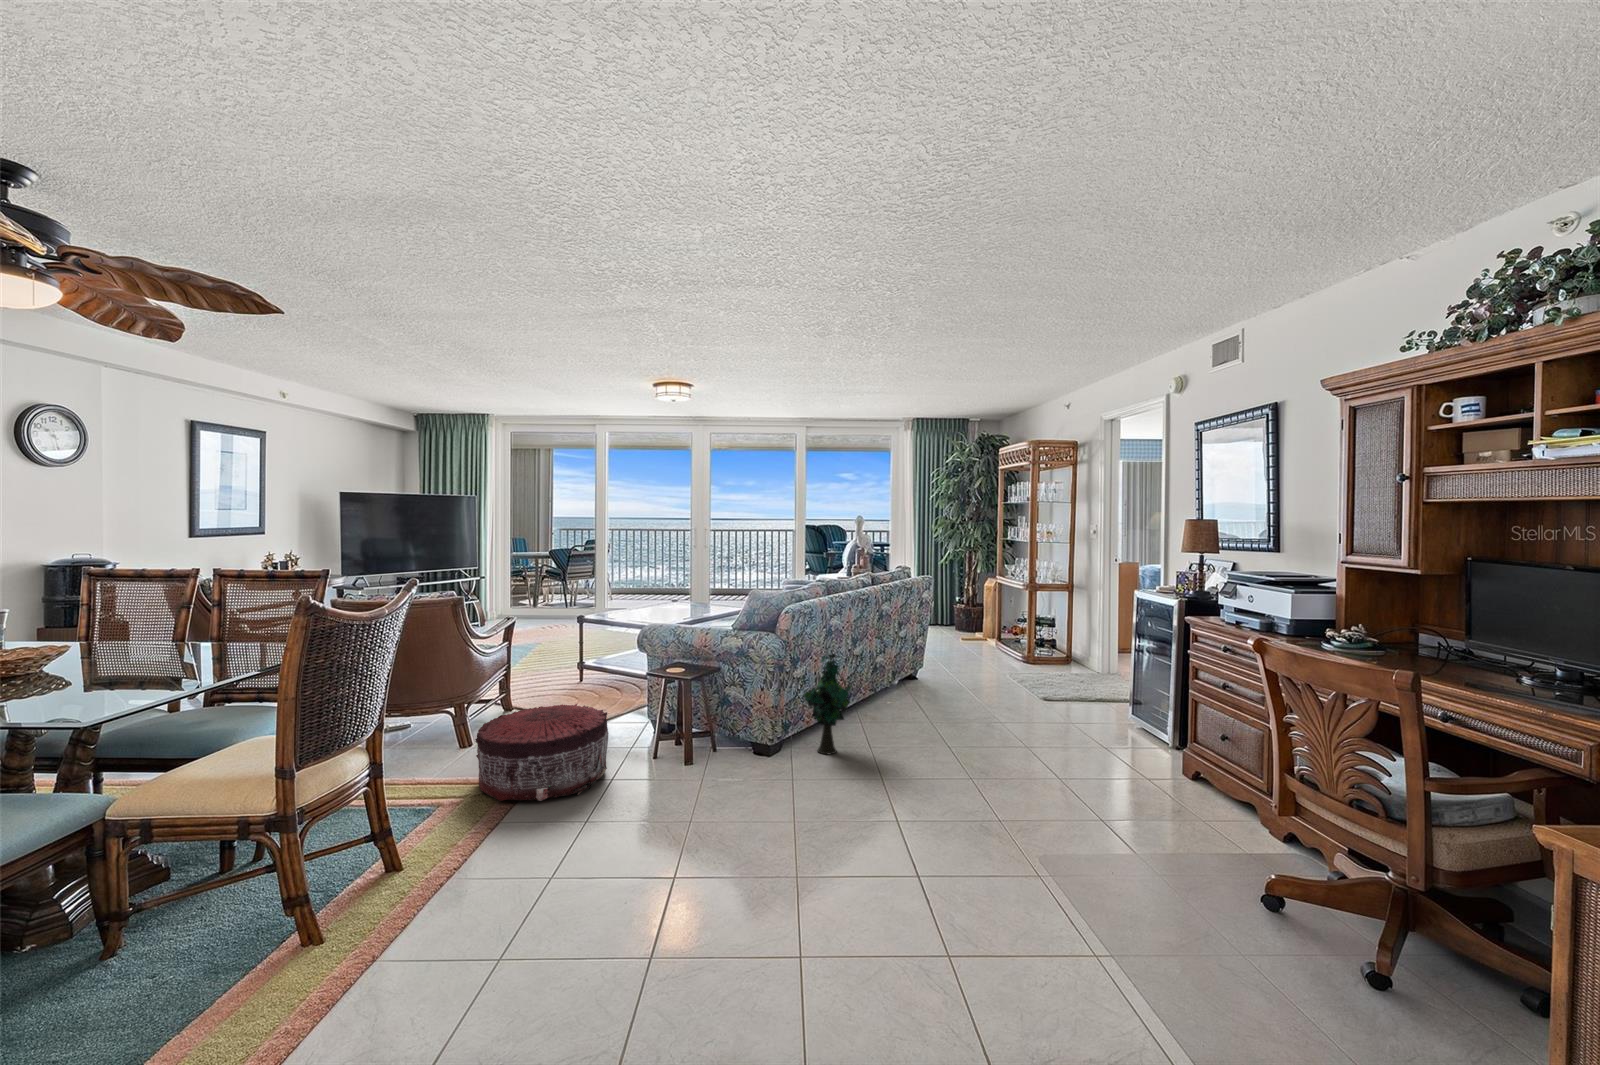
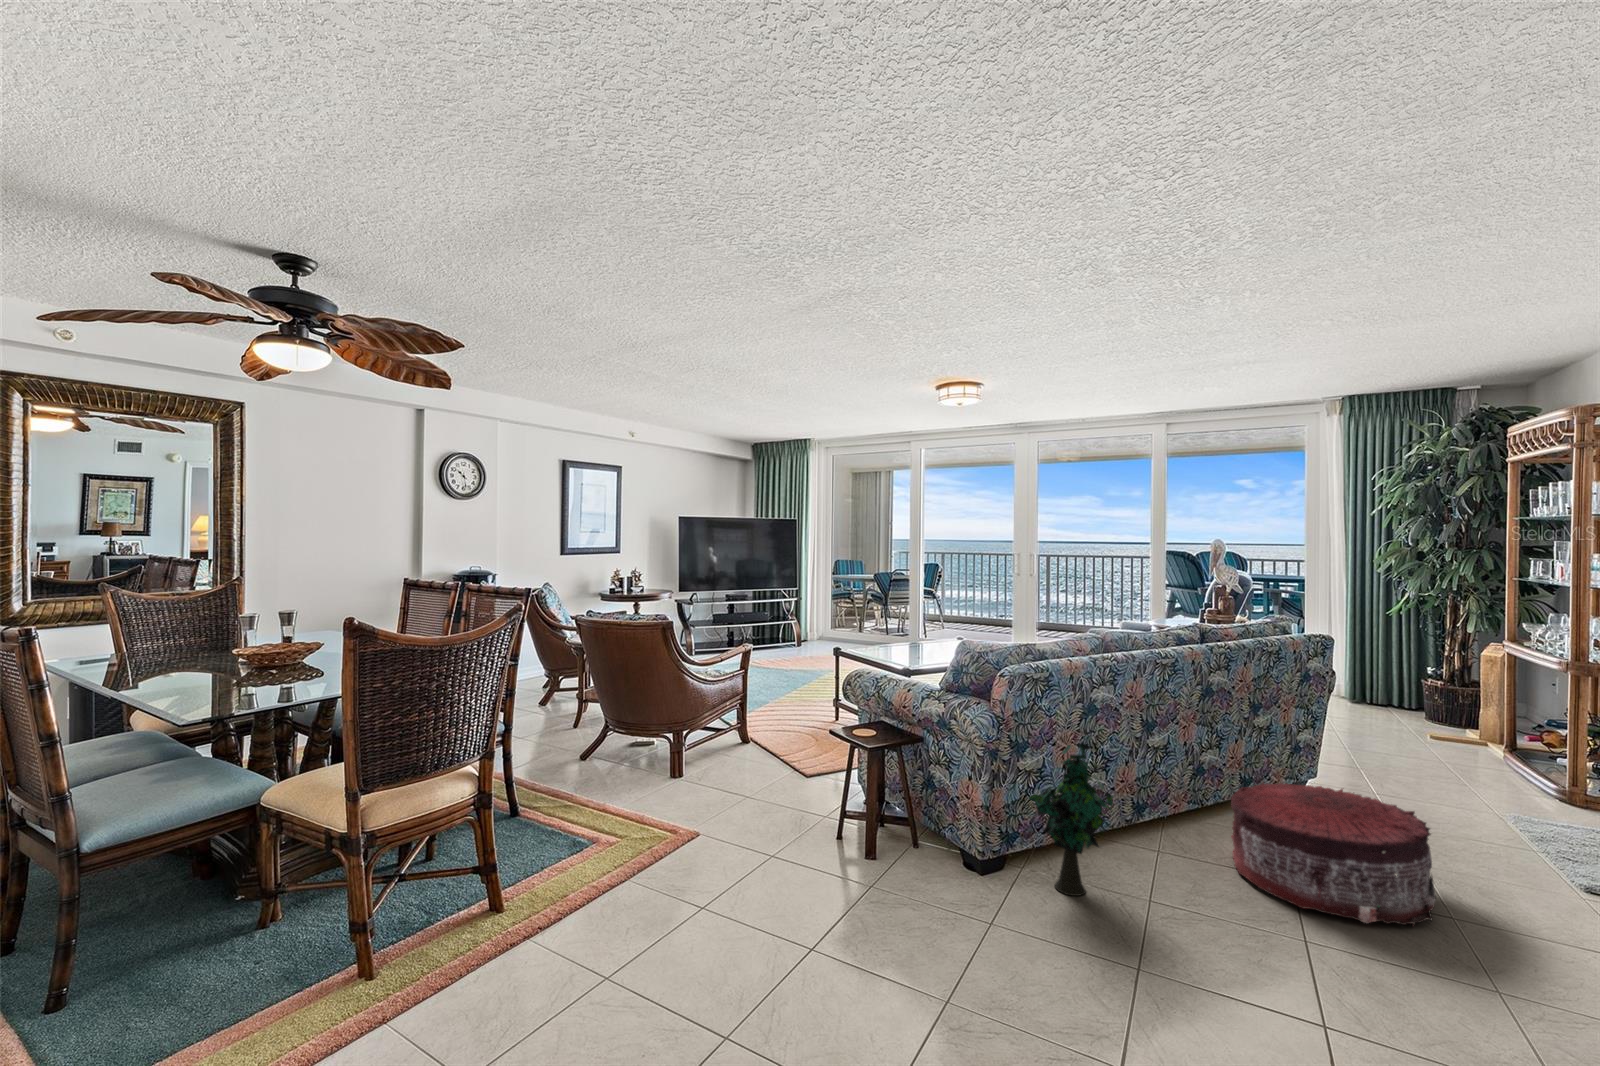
pouf: present [475,704,609,801] -> present [1231,783,1436,926]

